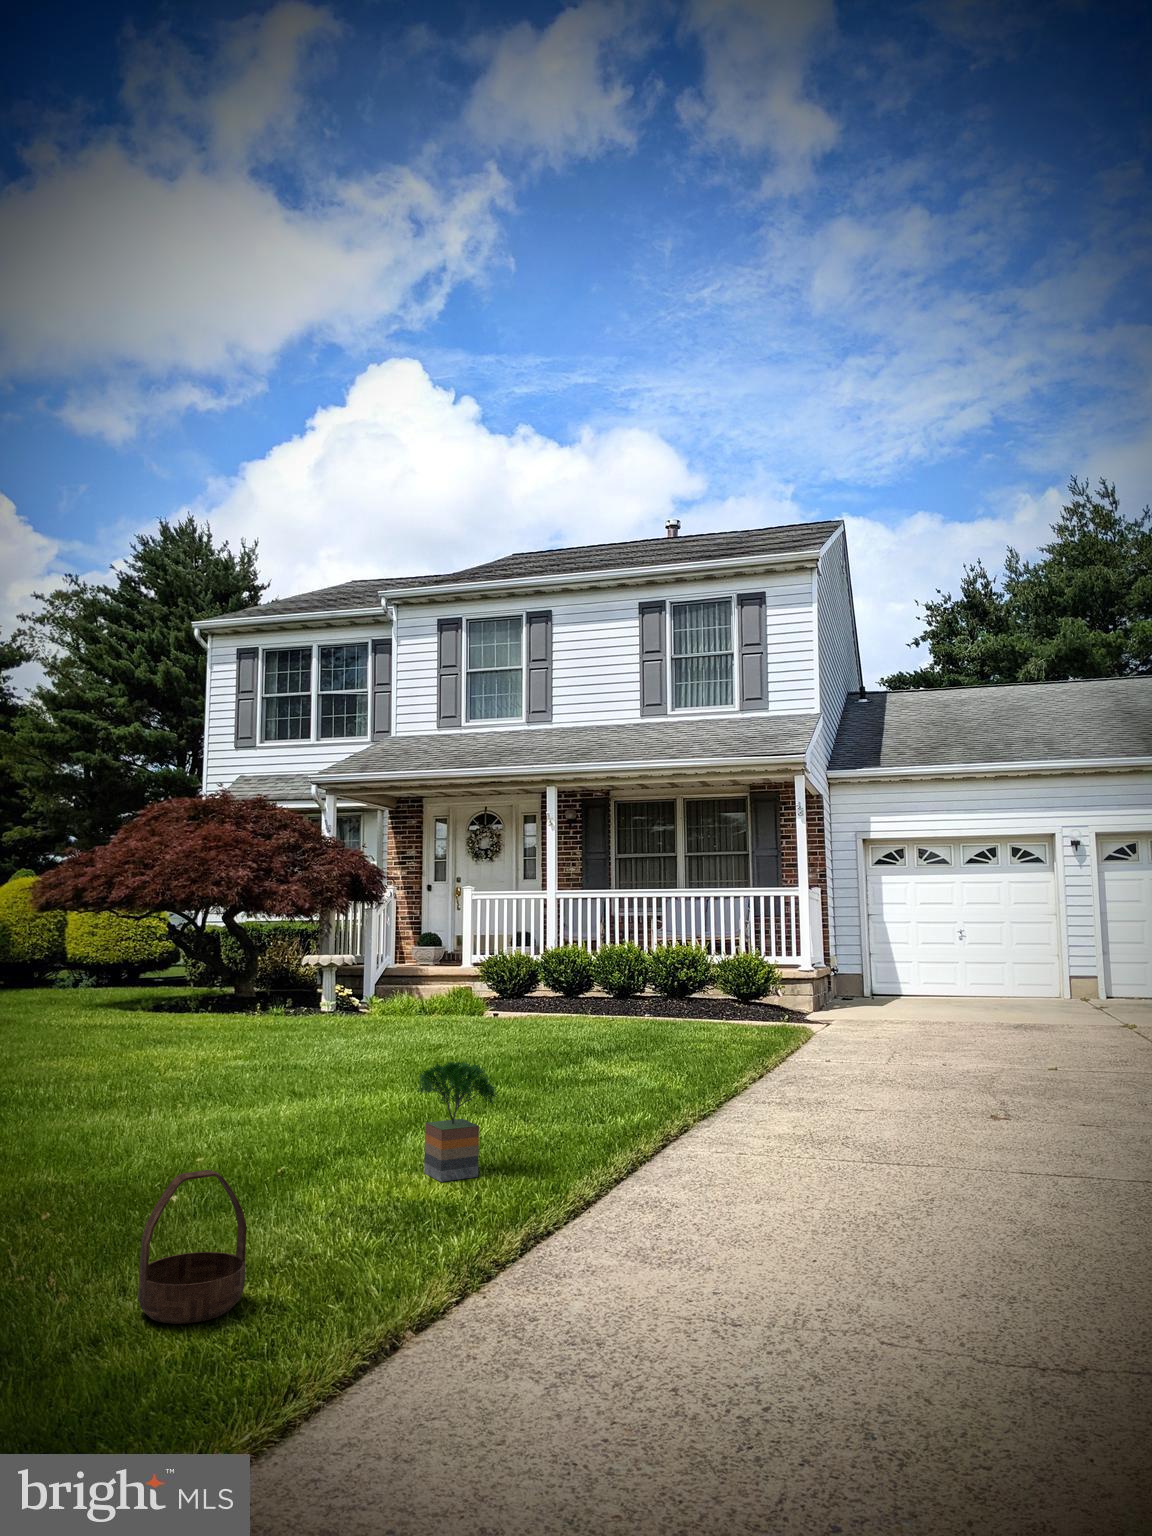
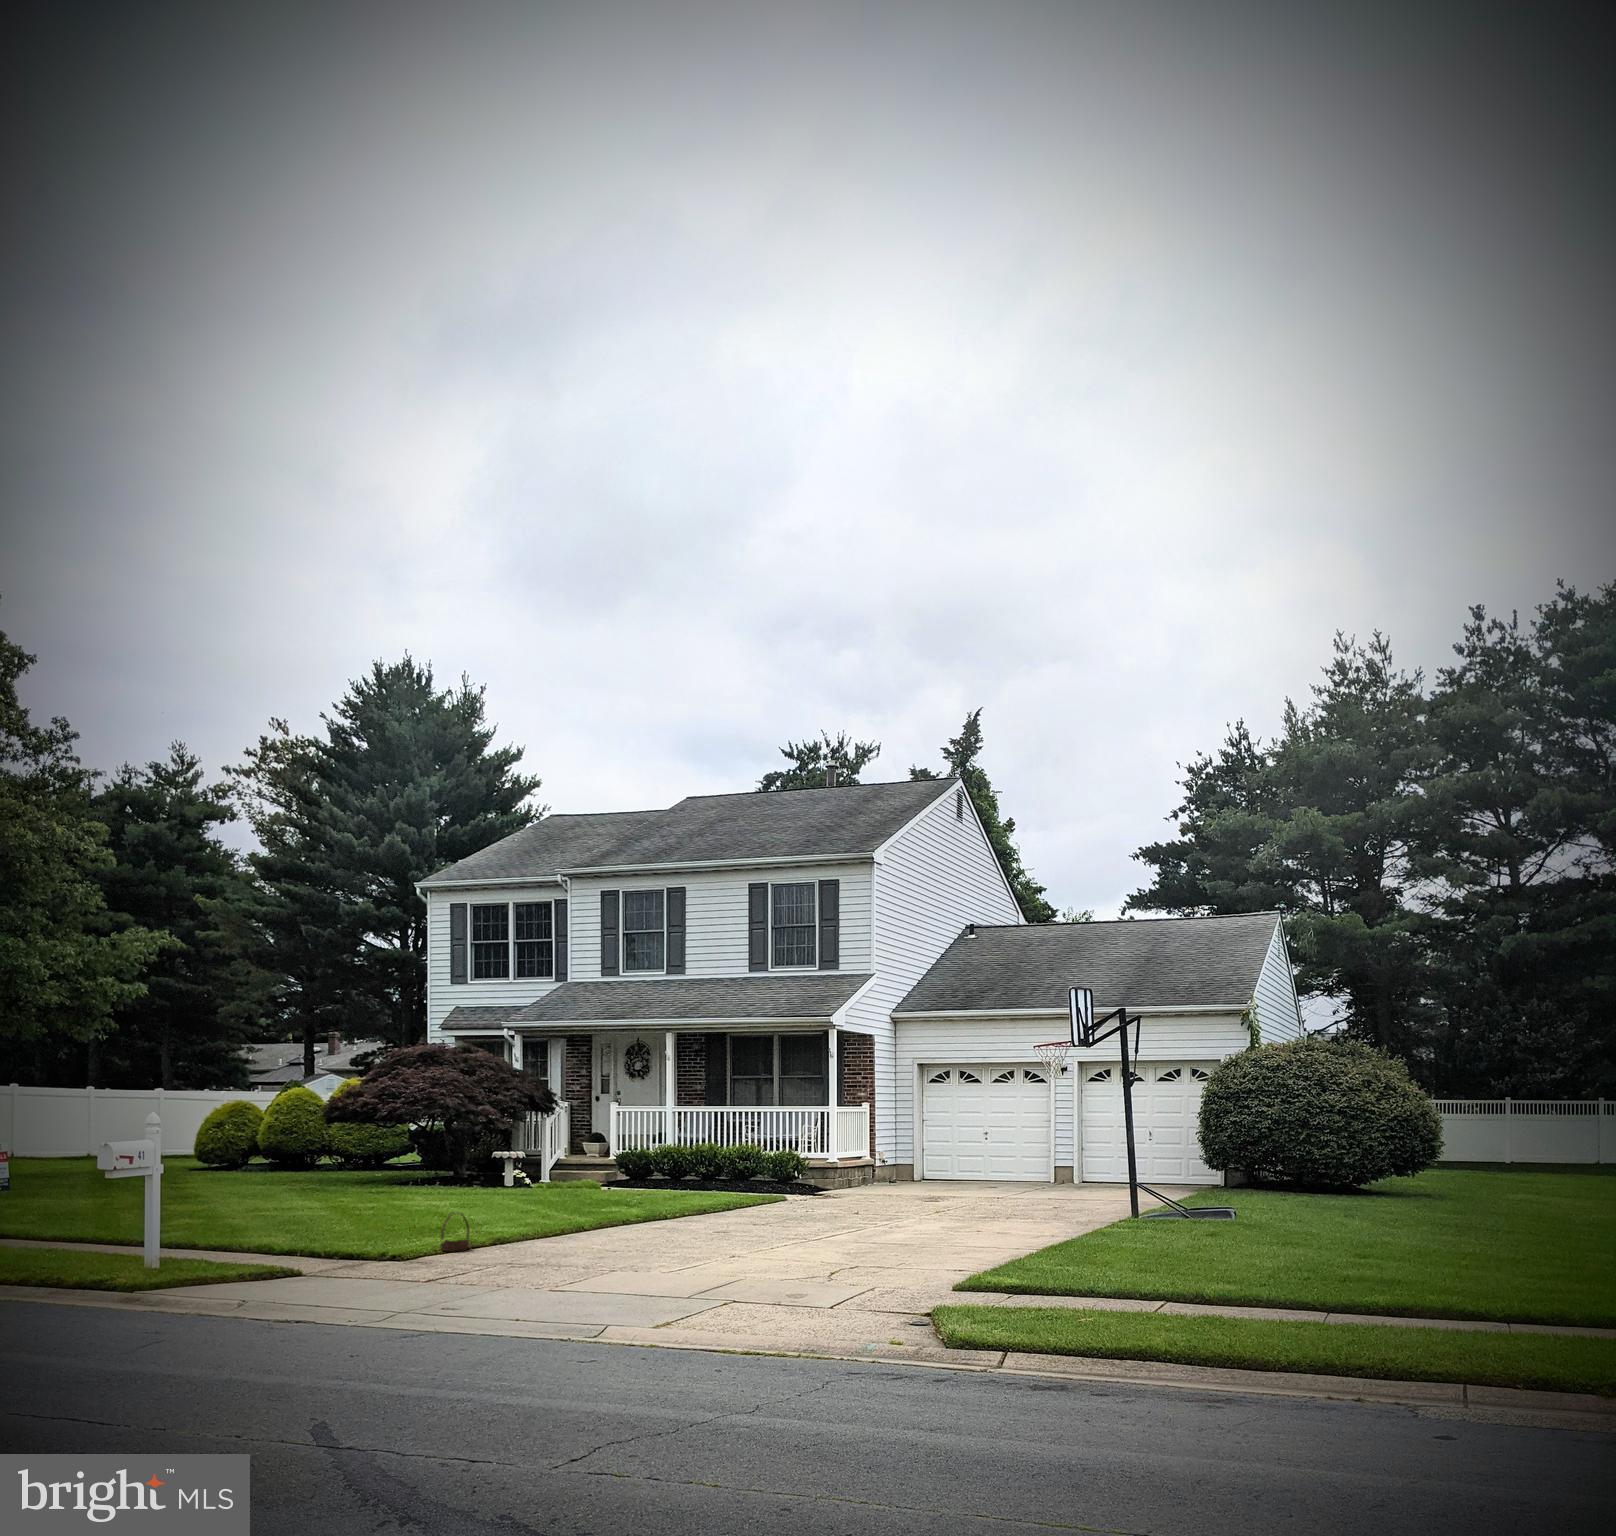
potted tree: present [419,1062,497,1182] -> none [530,1191,560,1235]

